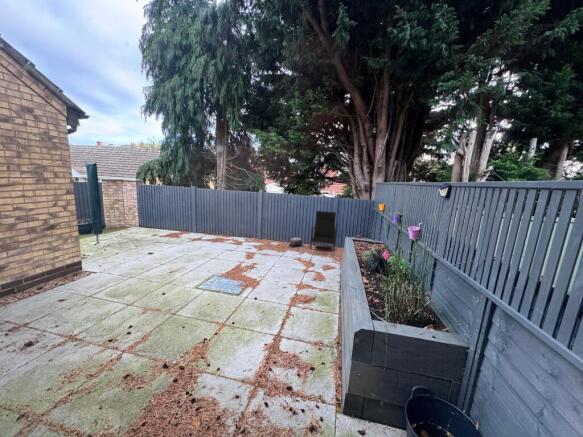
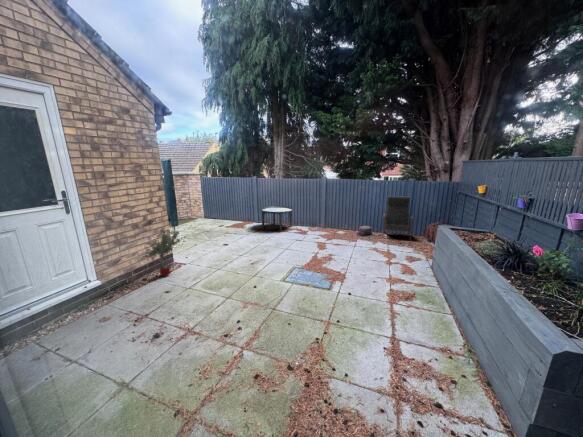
round table: none [195,217,230,242] -> present [260,206,294,231]
potted tree: none [36,233,88,286] -> present [143,228,180,276]

